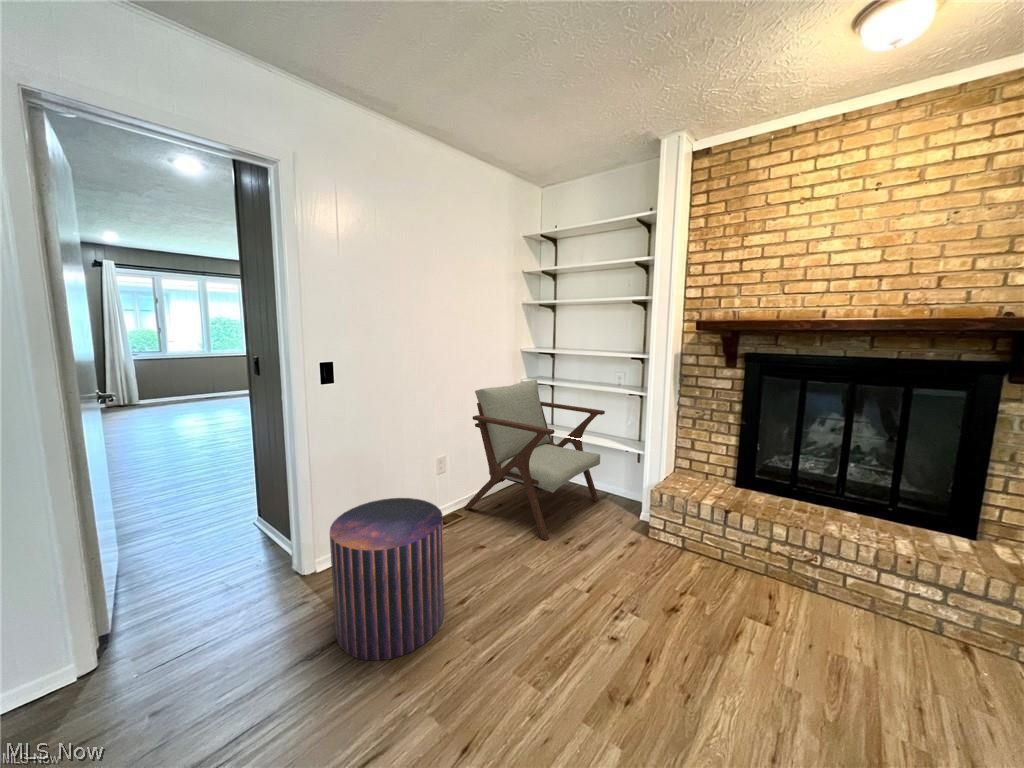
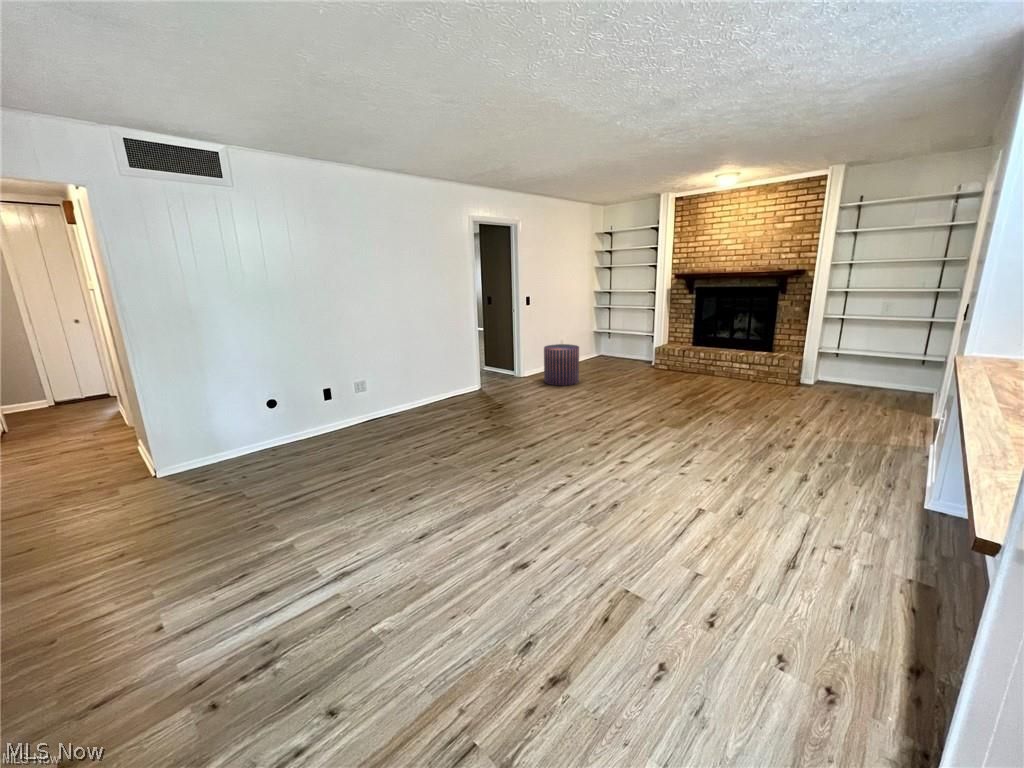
lounge chair: present [464,380,605,540] -> none [571,305,636,370]

